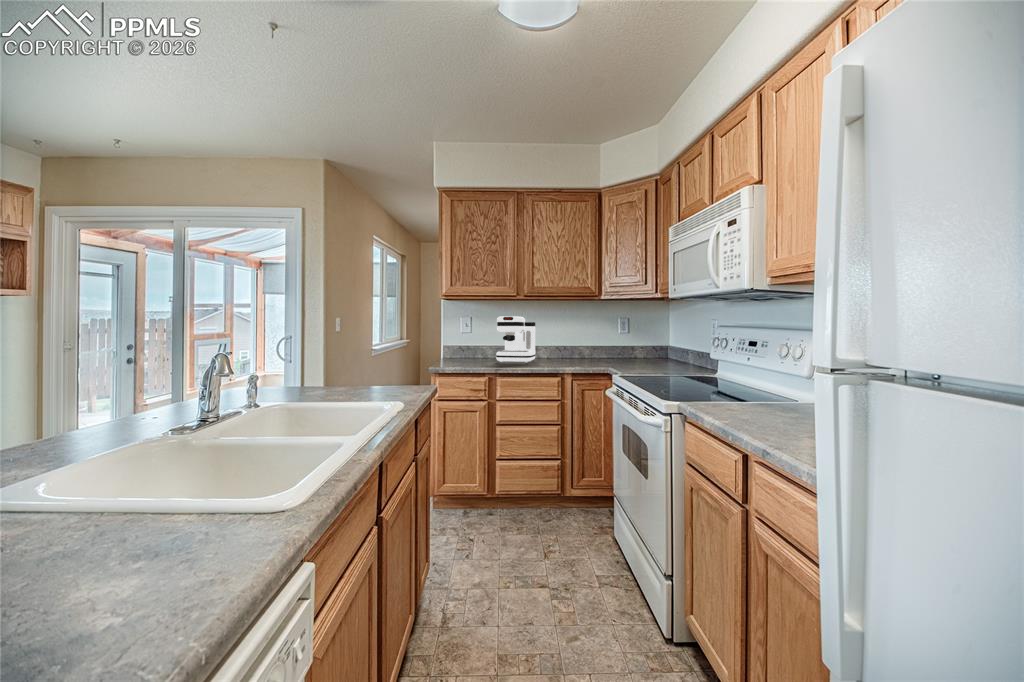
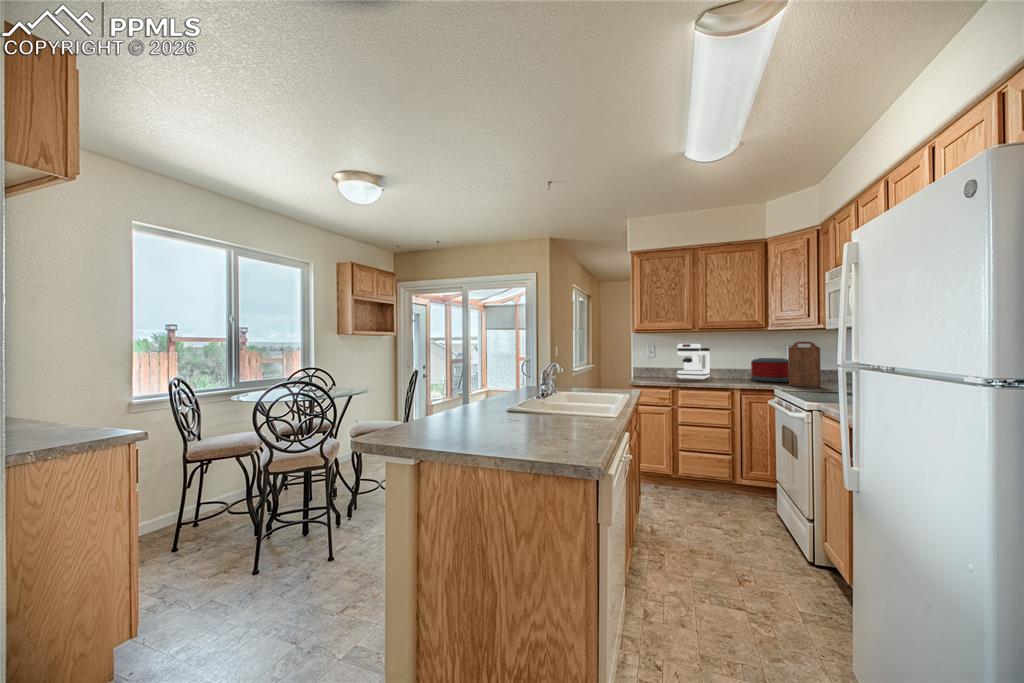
cutting board: none [624,313,657,368] -> present [789,341,821,387]
toaster: none [581,335,626,364] -> present [751,358,789,382]

